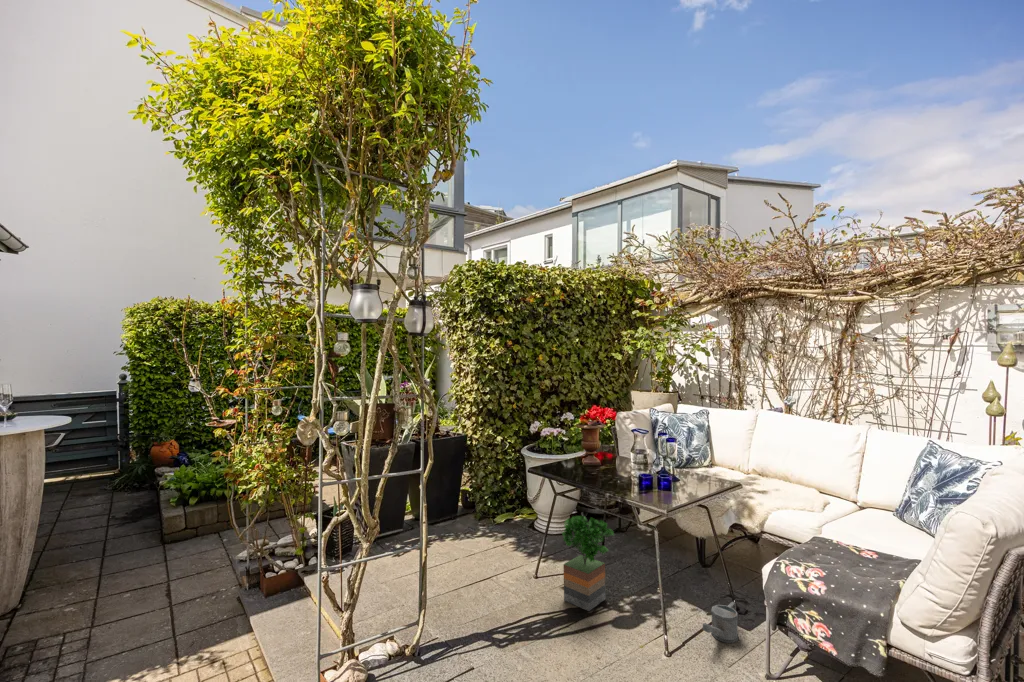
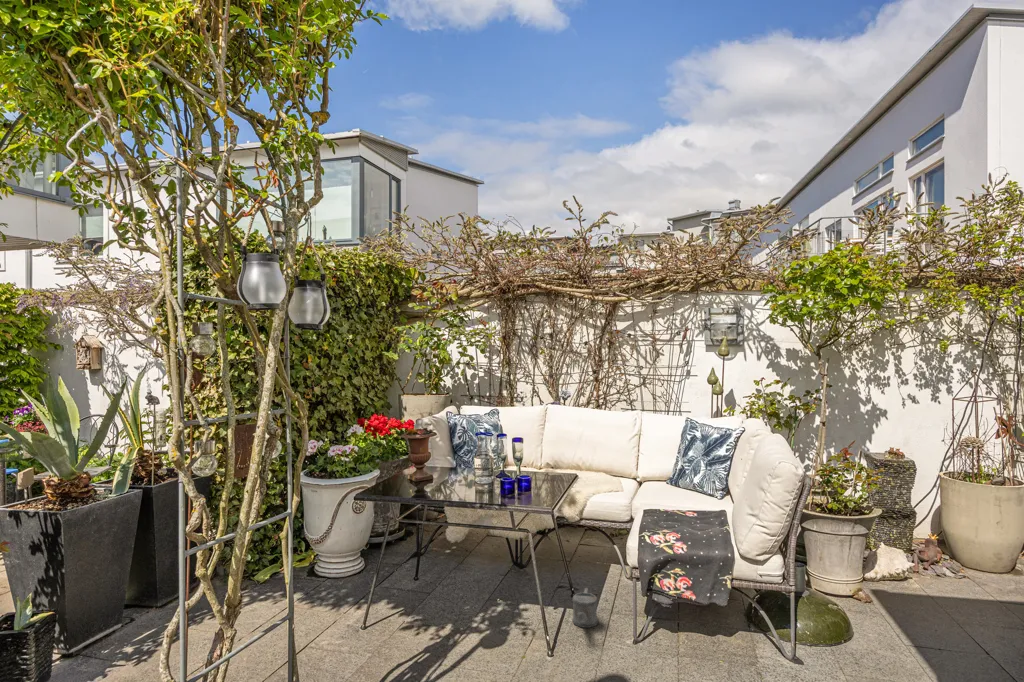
potted tree: present [562,516,614,611] -> none [407,533,470,642]

